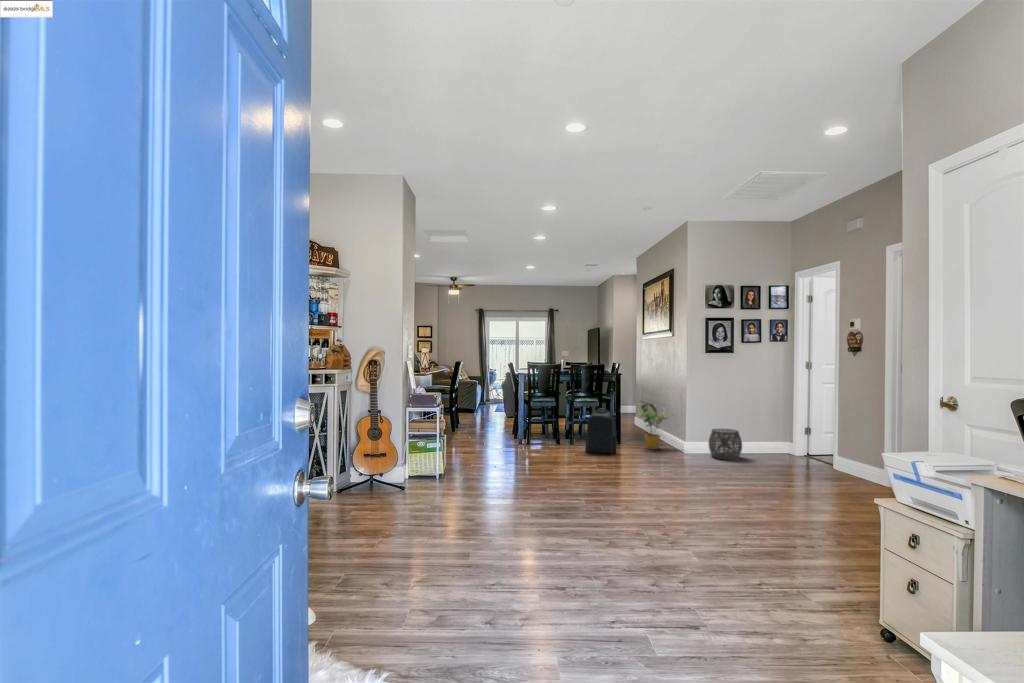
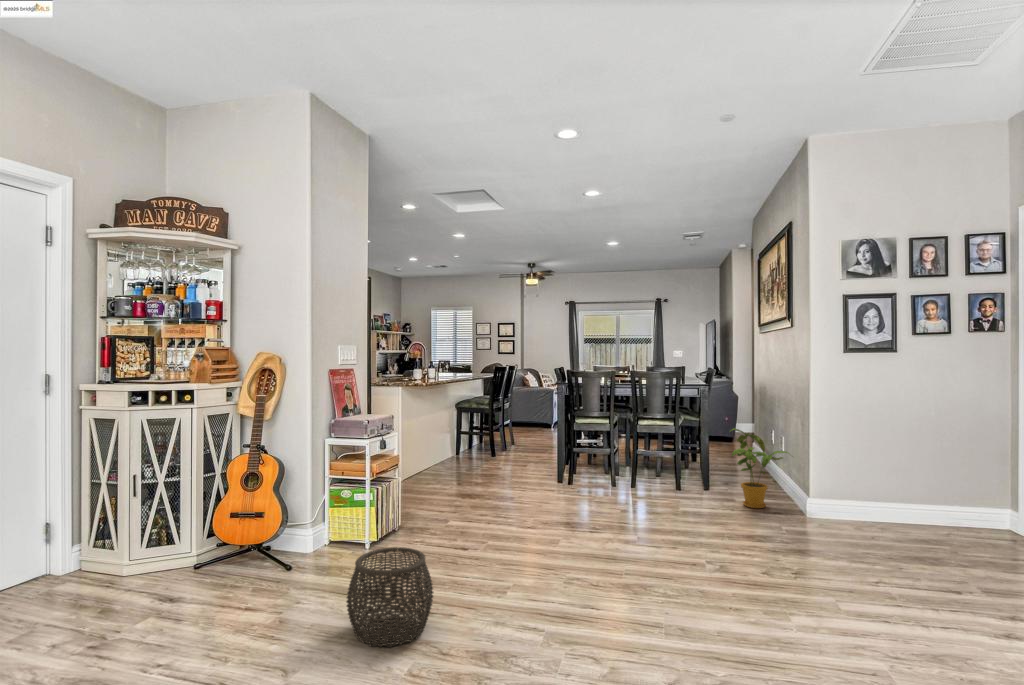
backpack: present [586,408,617,454] -> none [640,440,689,514]
woven basket: present [709,429,742,459] -> present [346,547,434,647]

